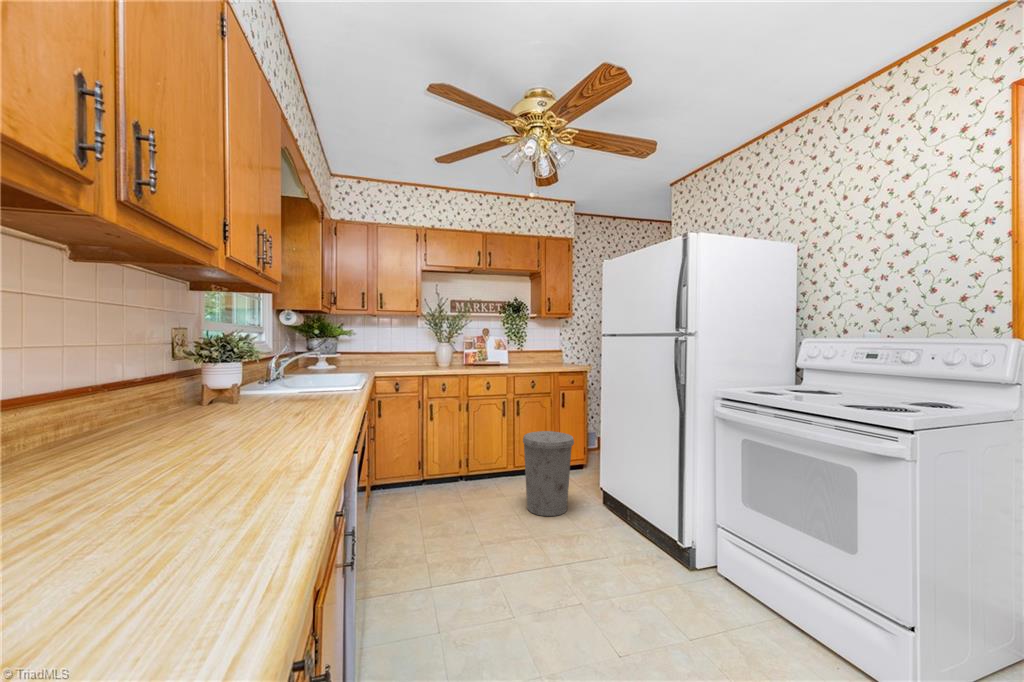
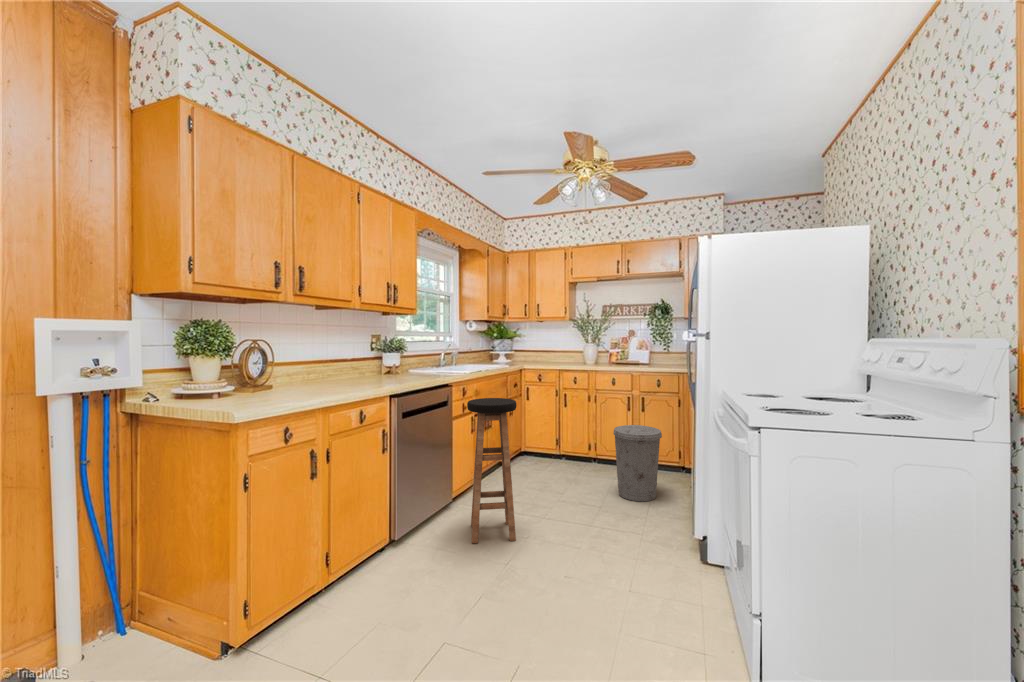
bar stool: none [408,416,495,645] -> present [467,398,517,543]

